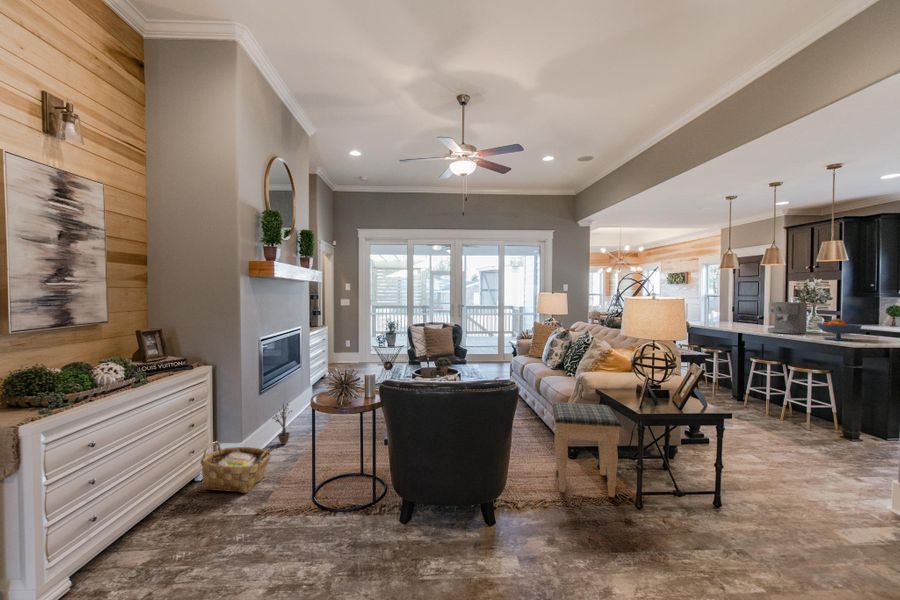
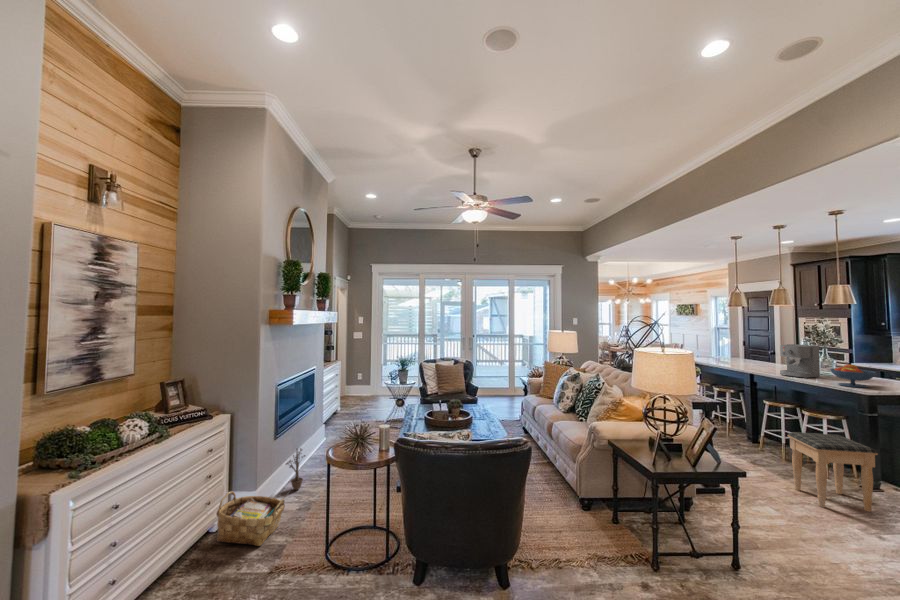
footstool: present [552,403,622,497] -> present [788,432,878,512]

